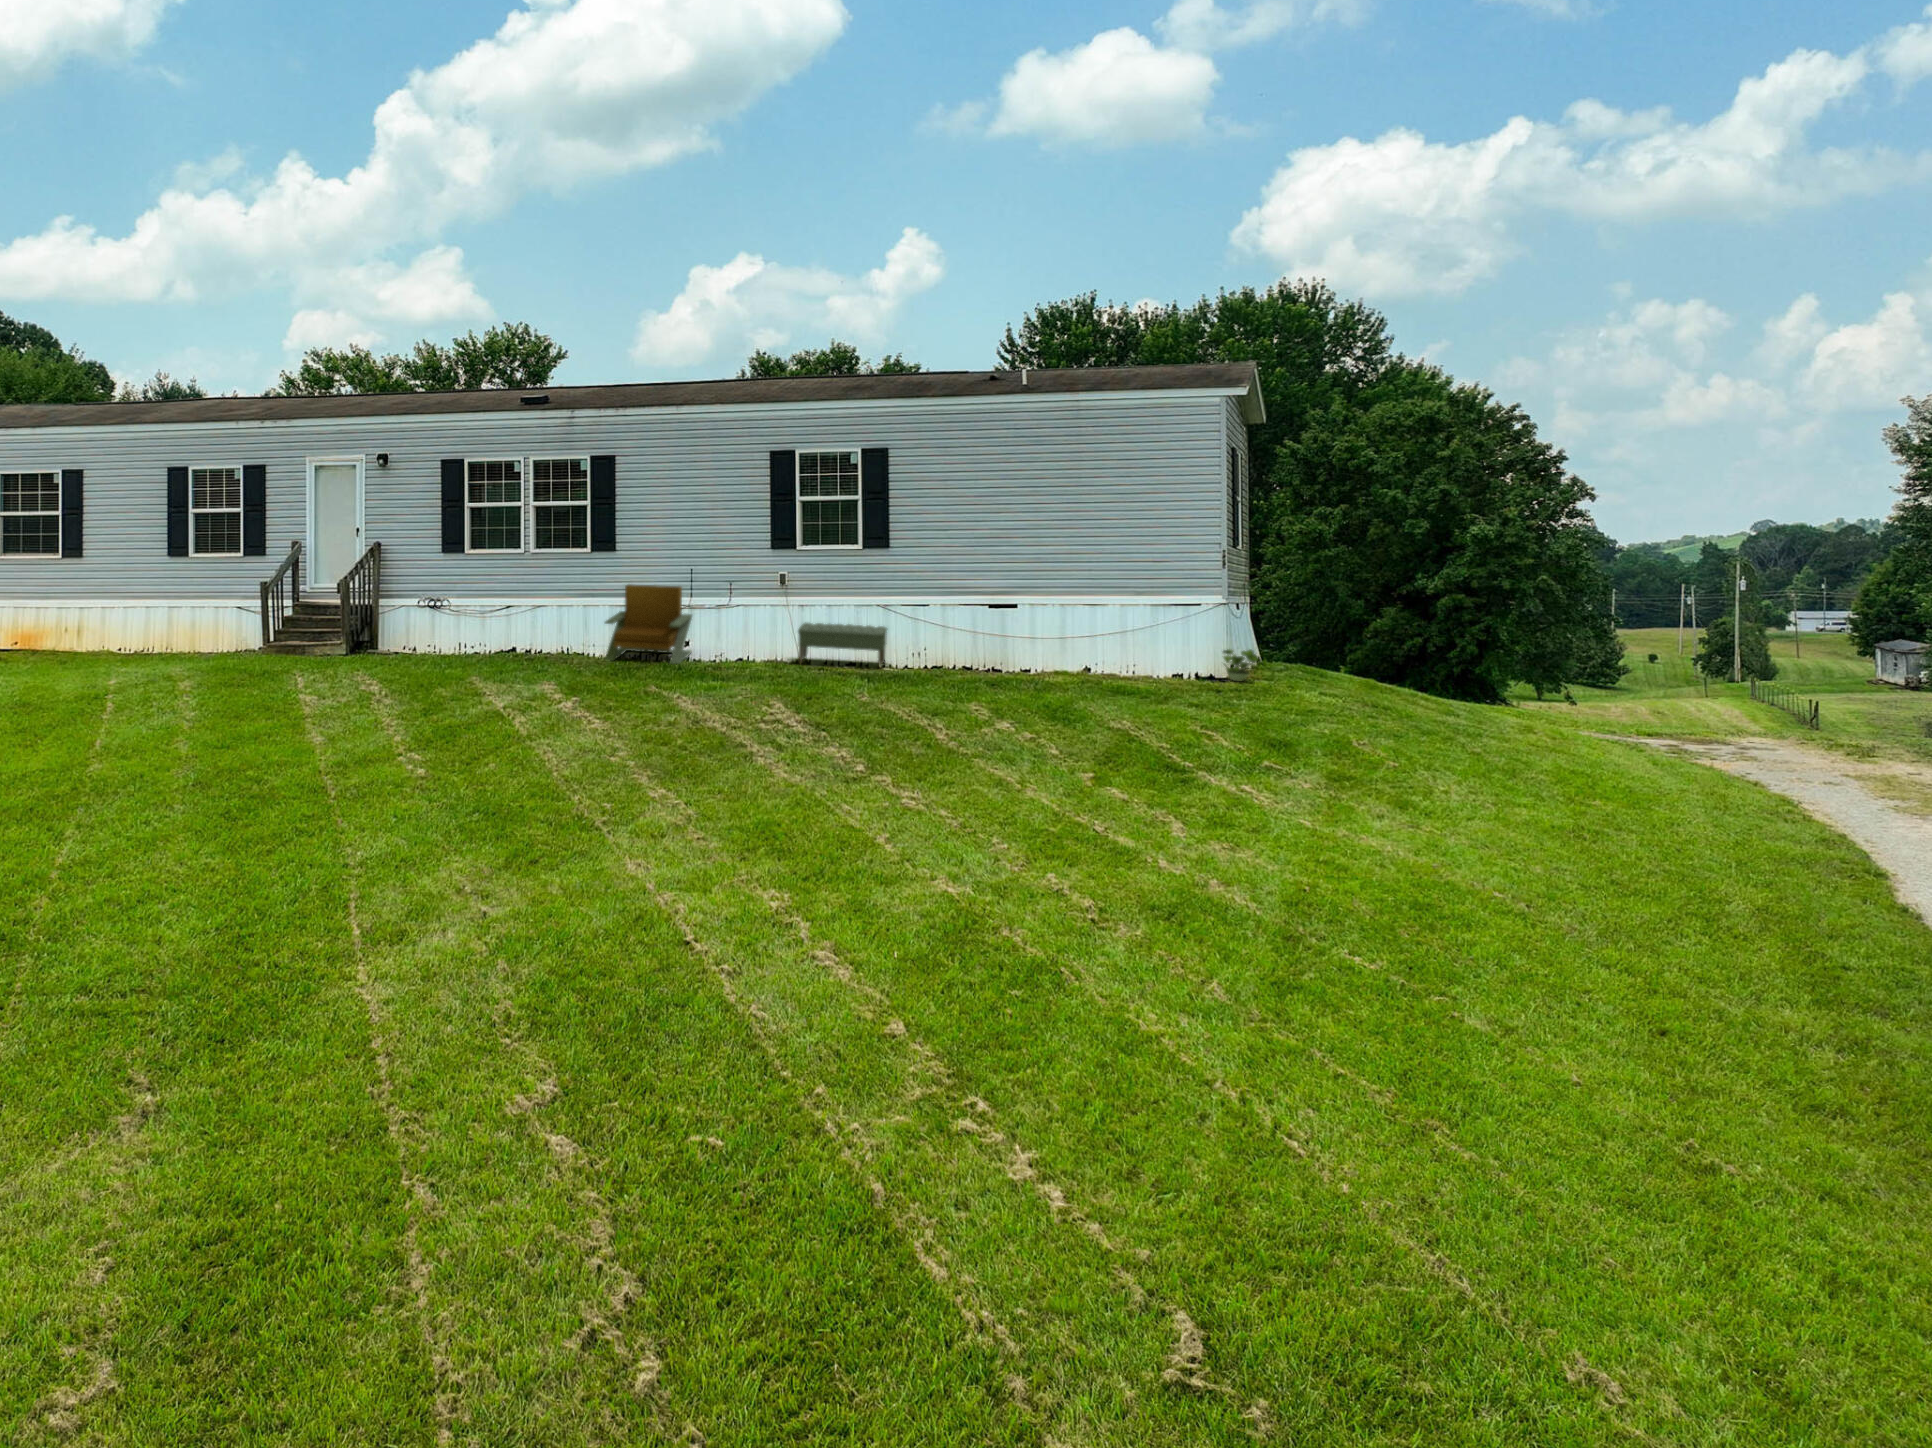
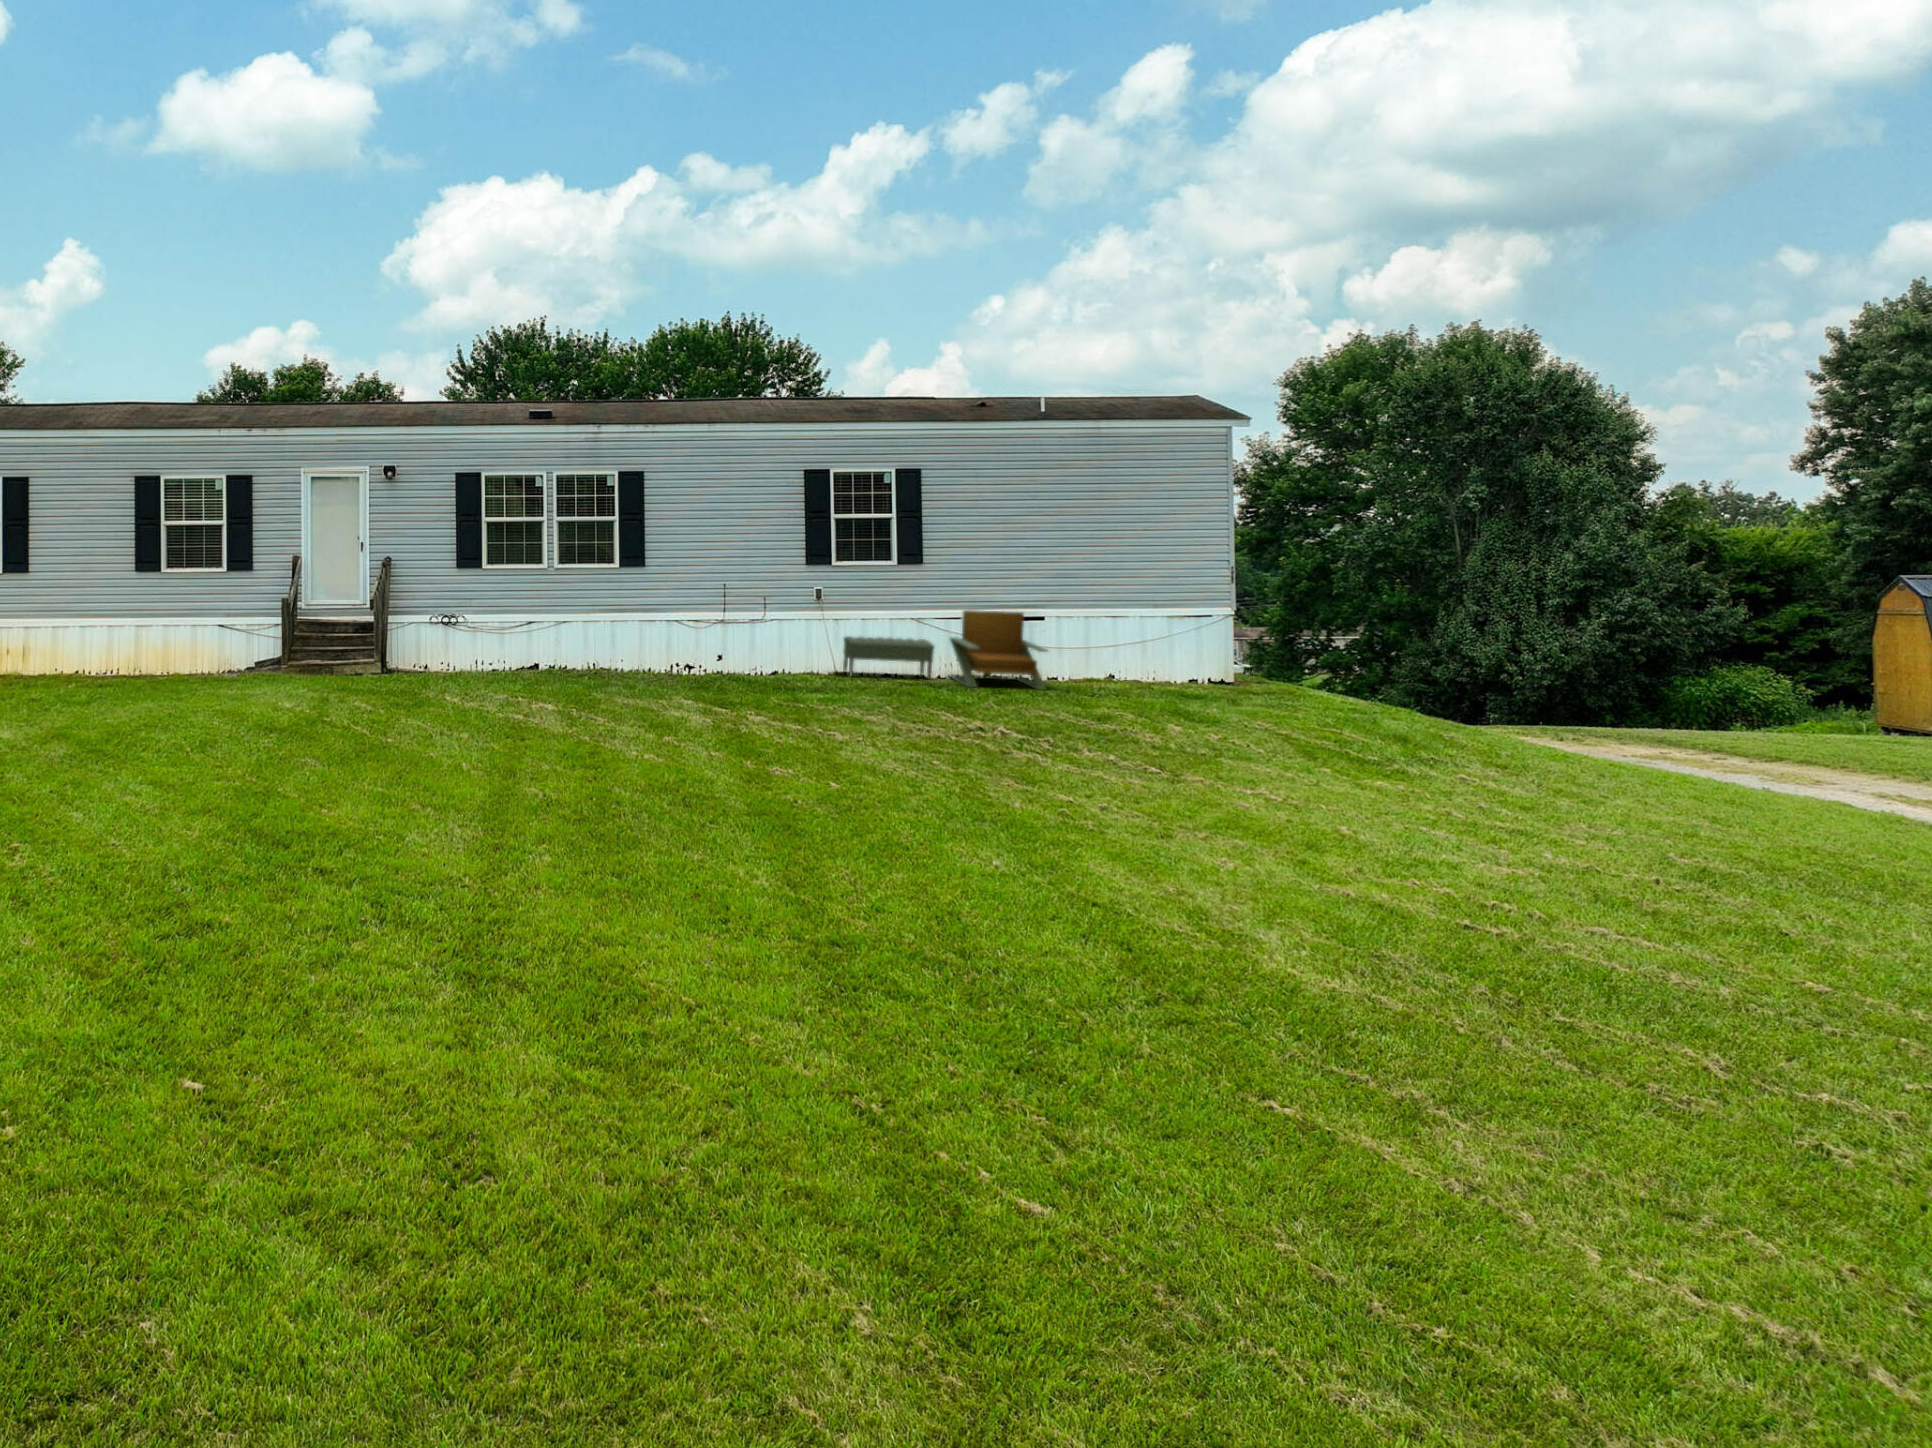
lounge chair: present [605,585,692,664] -> present [949,610,1047,689]
potted plant: present [1223,649,1258,681] -> none [1228,657,1269,687]

